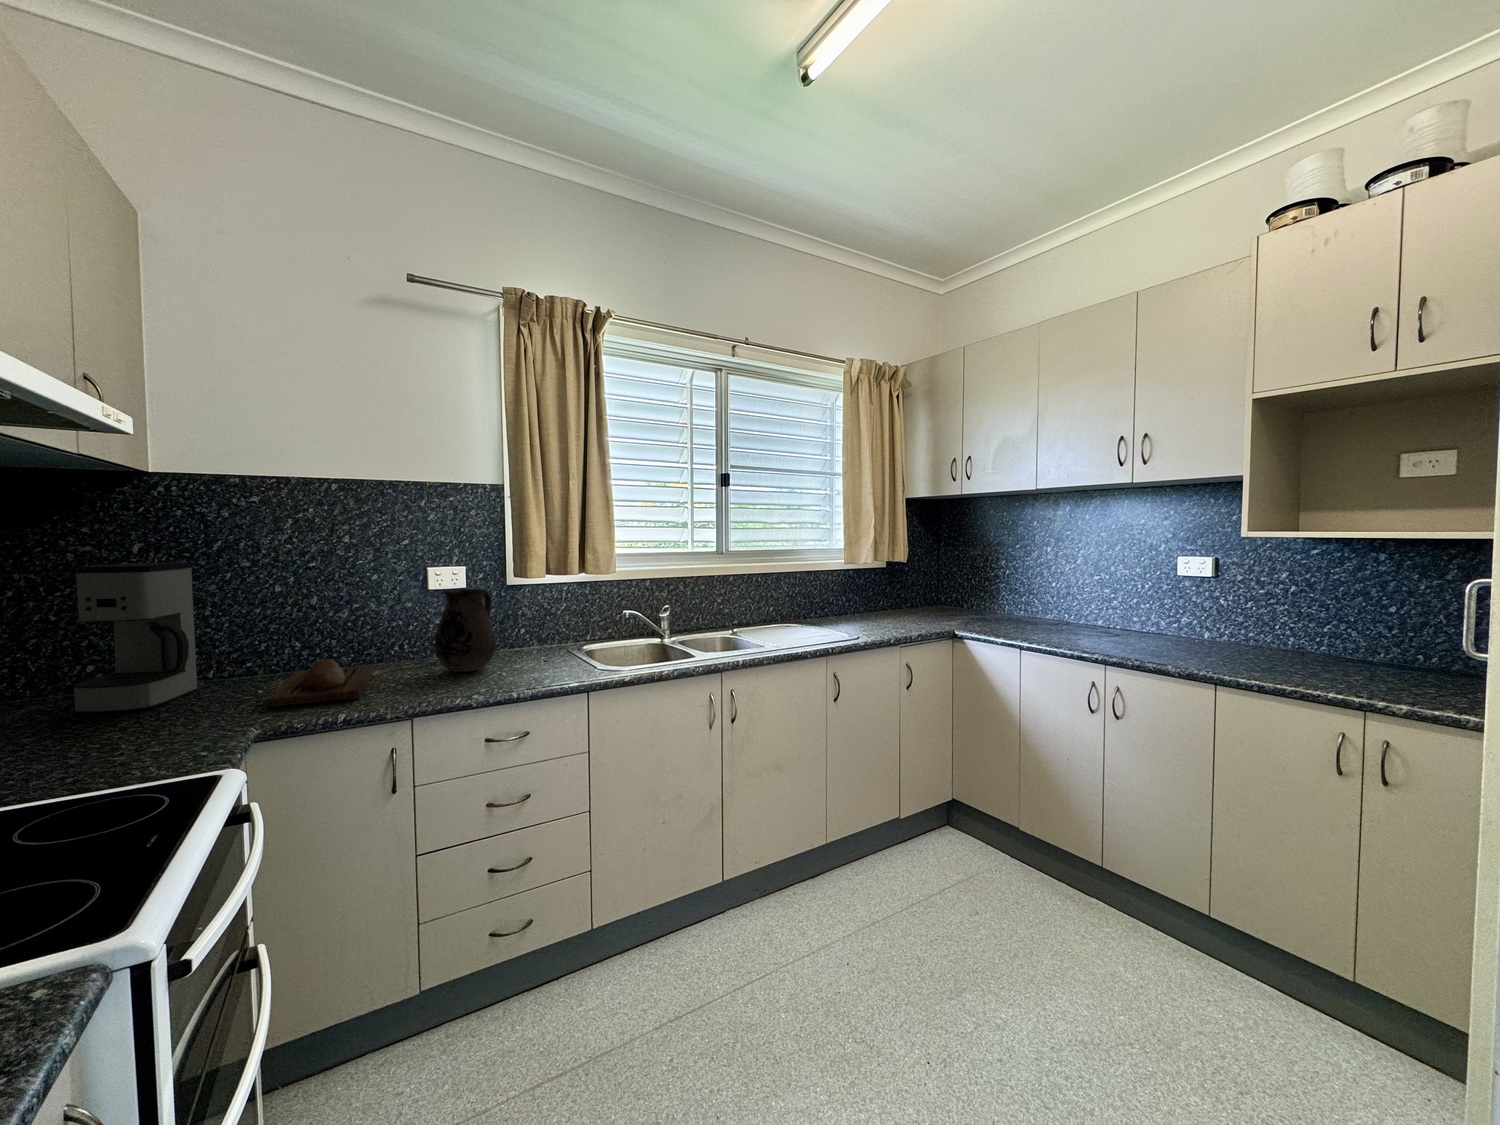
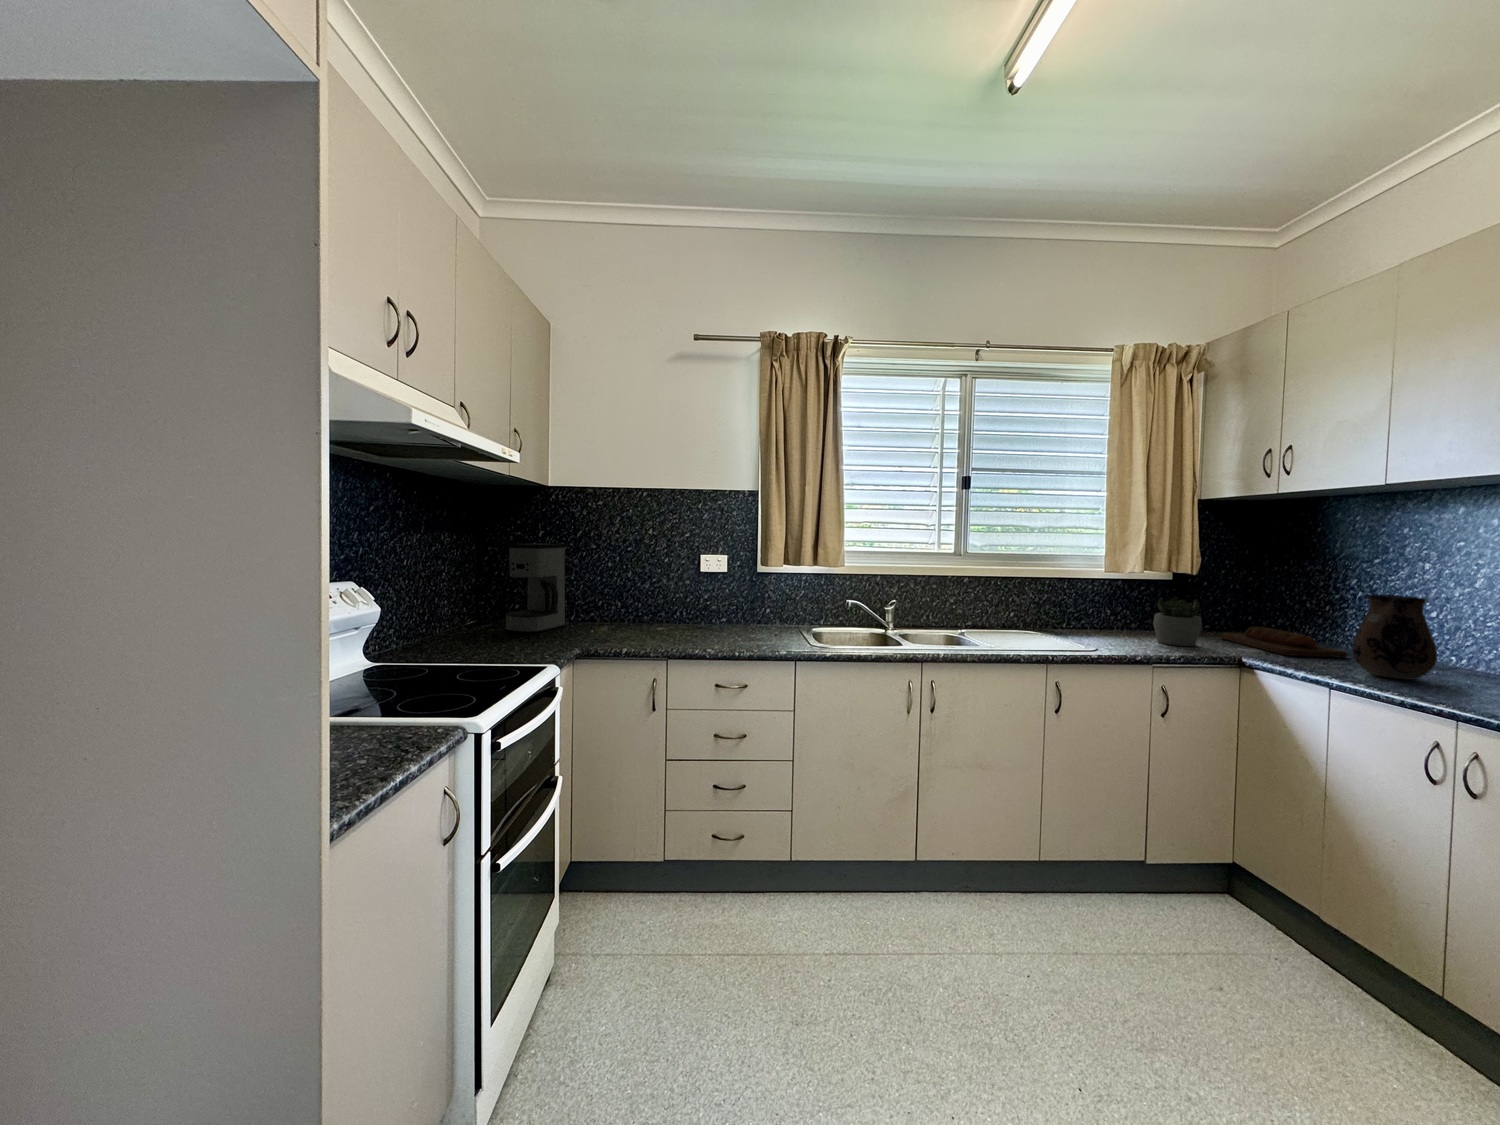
succulent plant: none [889,585,923,627] -> present [1153,597,1202,646]
ceramic pitcher: present [435,588,496,672] -> present [1352,595,1438,680]
bread loaf: present [265,659,375,707] -> present [1221,627,1347,658]

